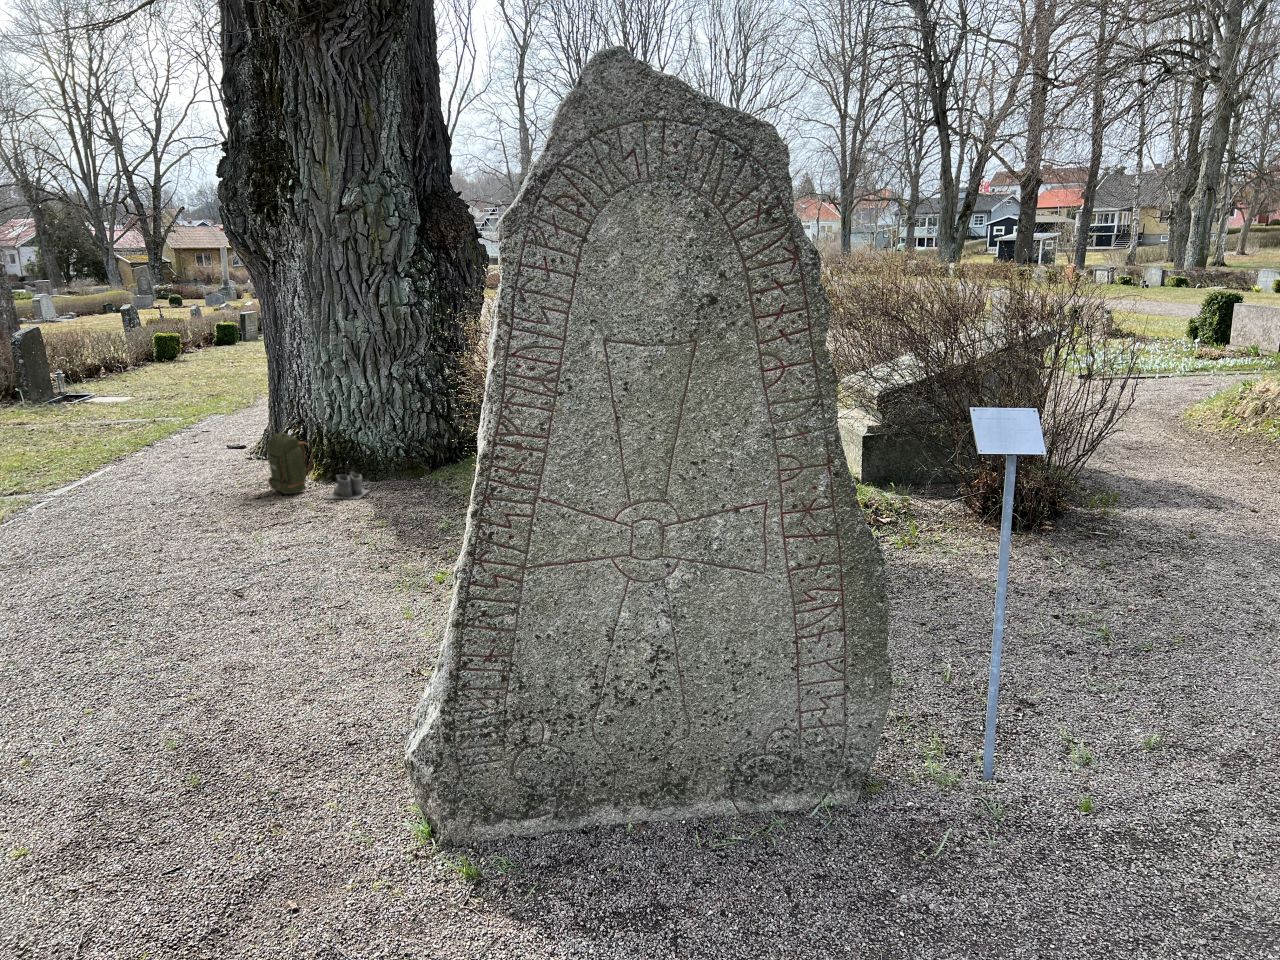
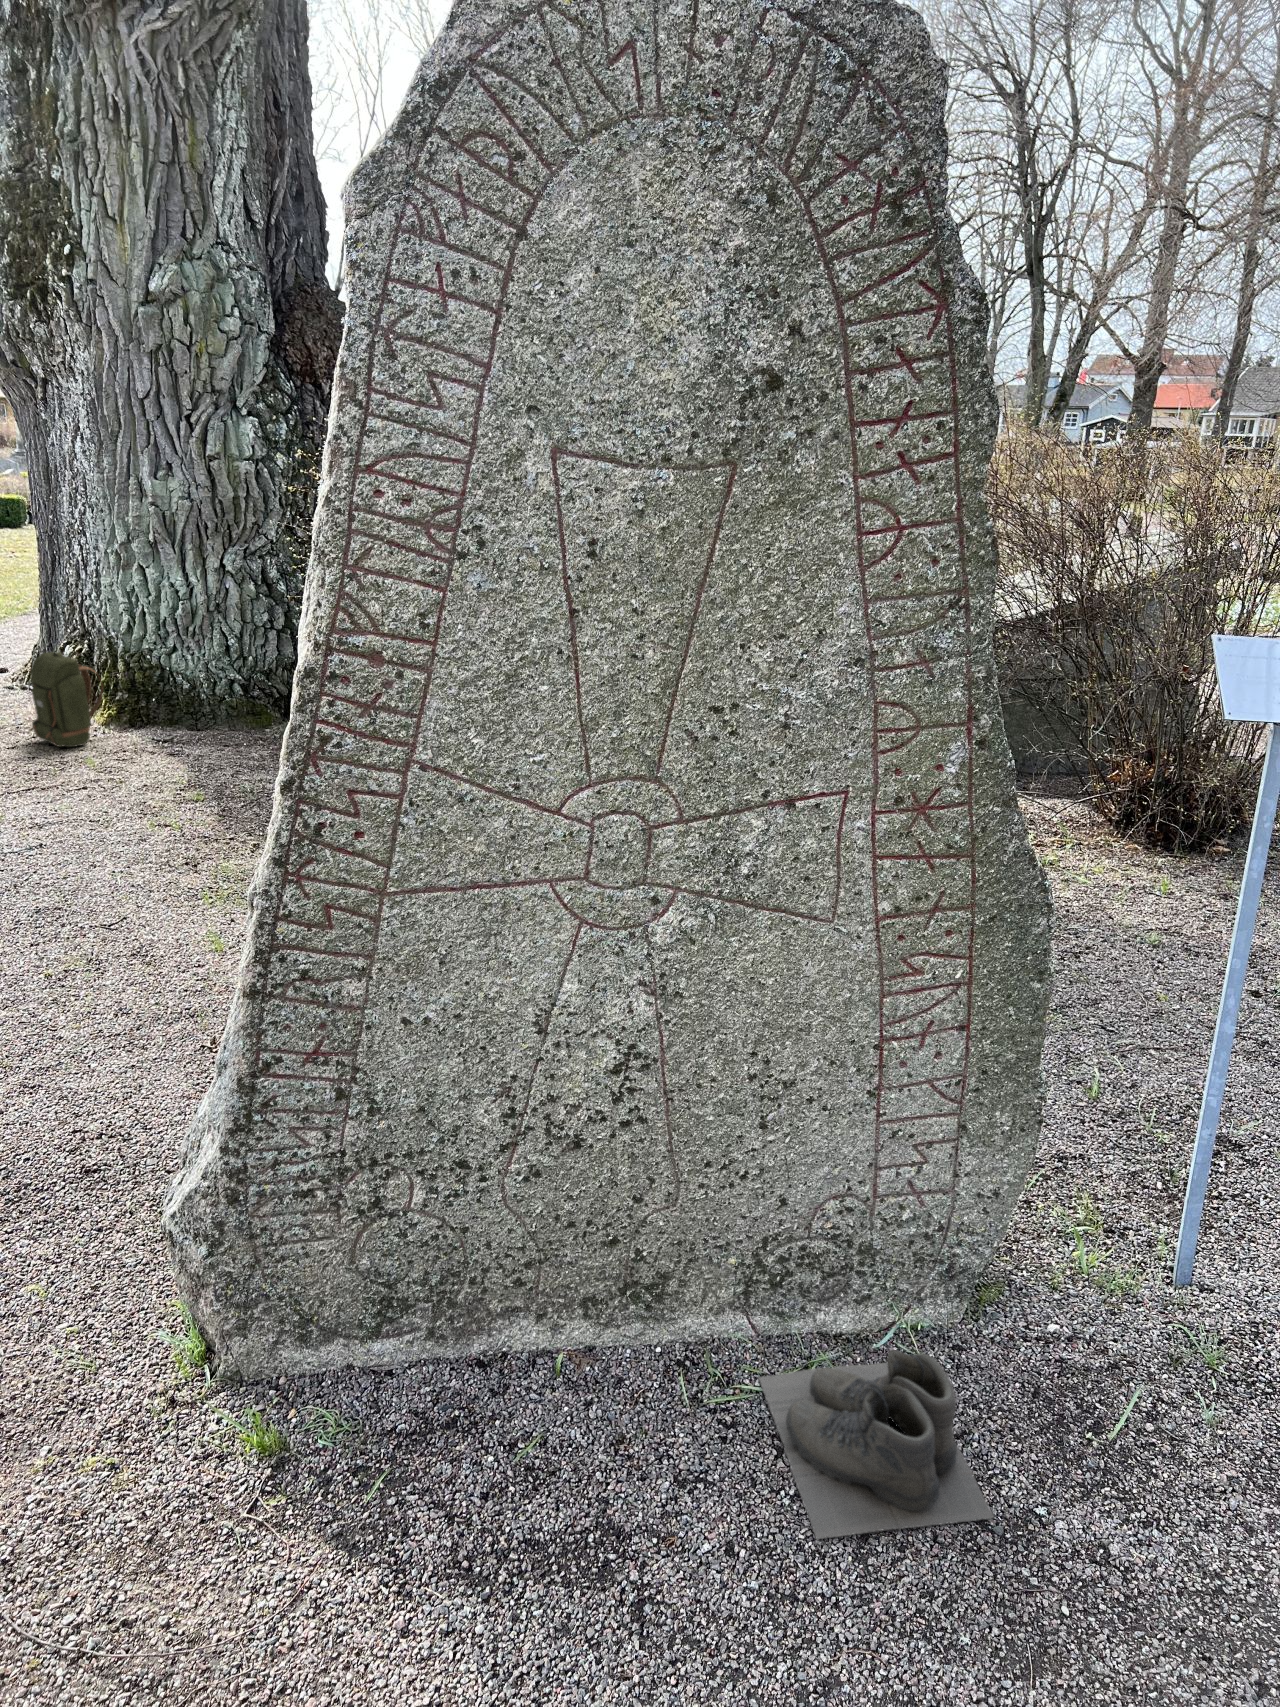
boots: present [325,472,370,499] -> present [759,1349,994,1540]

